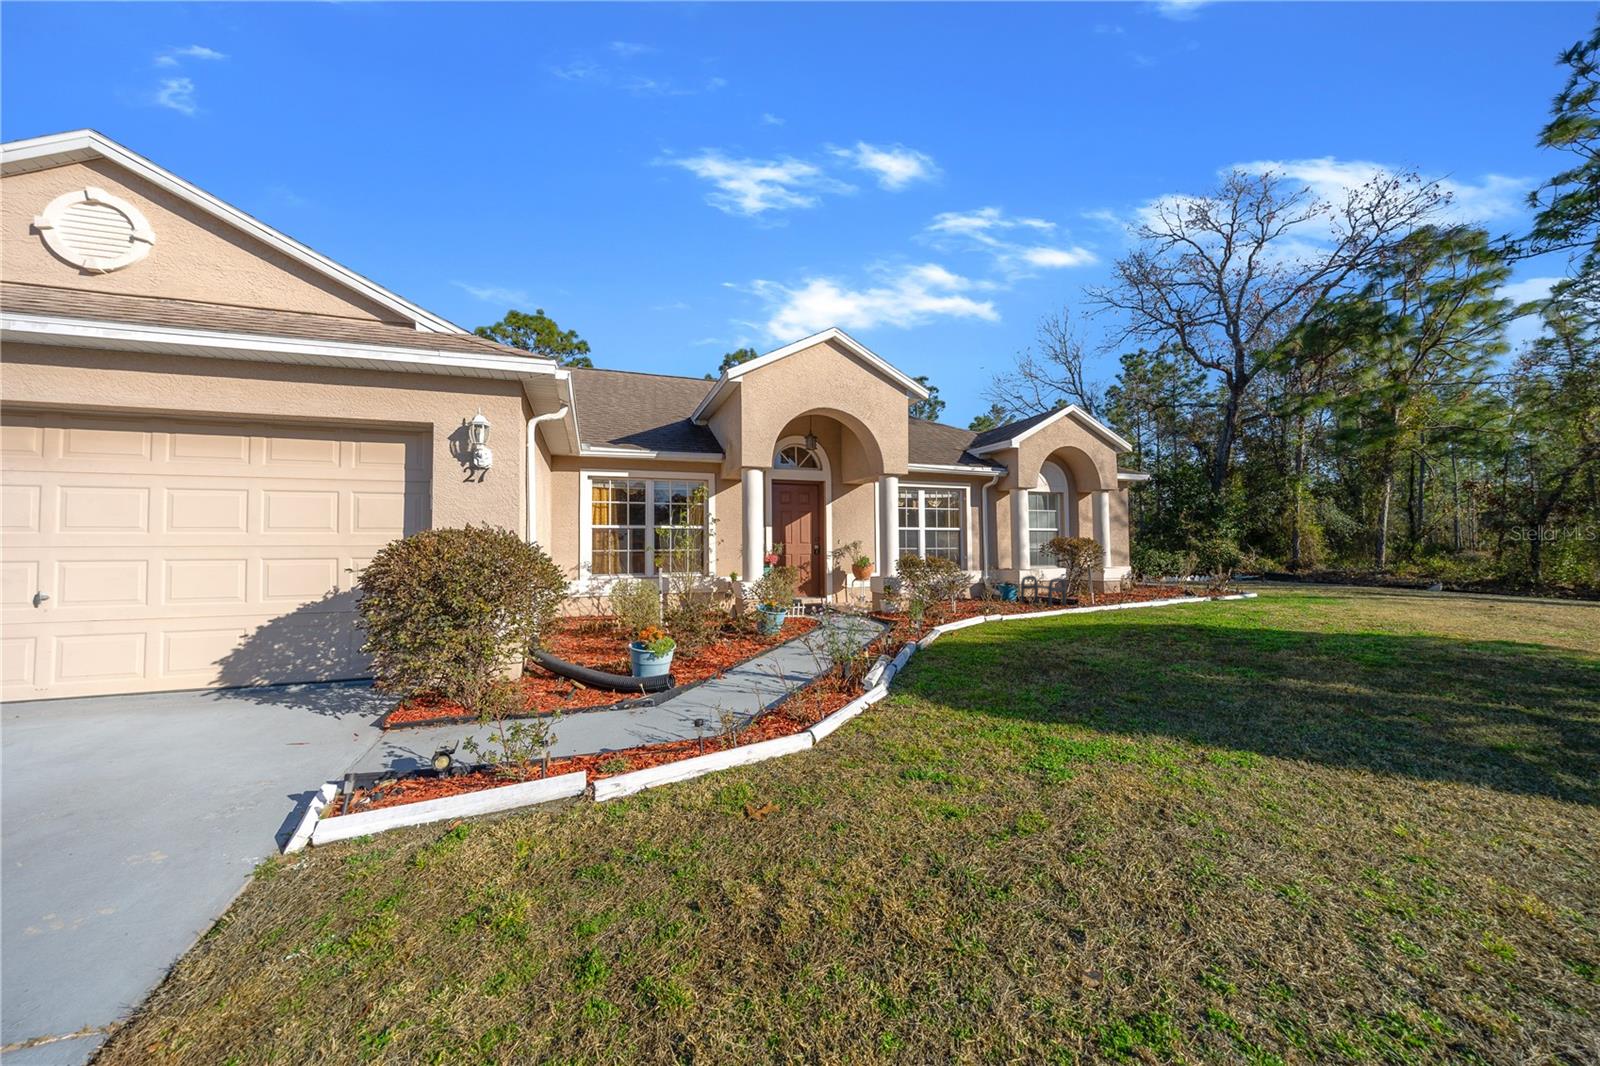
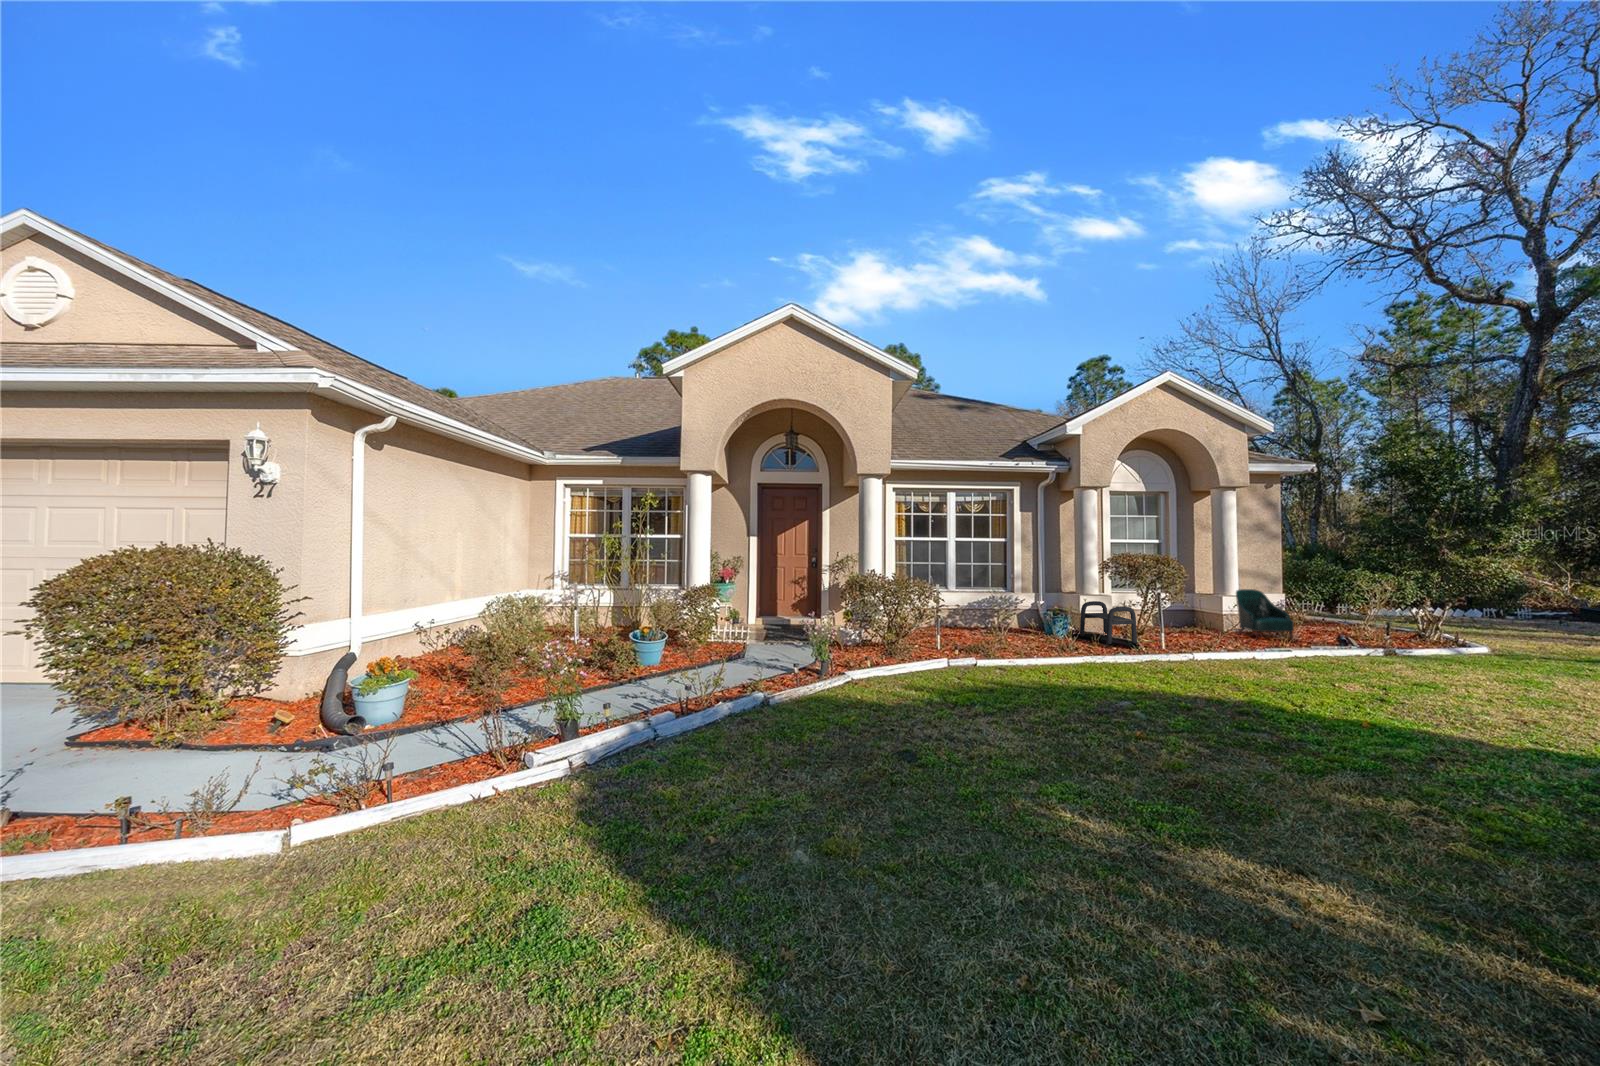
armchair: none [1111,564,1151,600] -> present [1236,589,1294,639]

